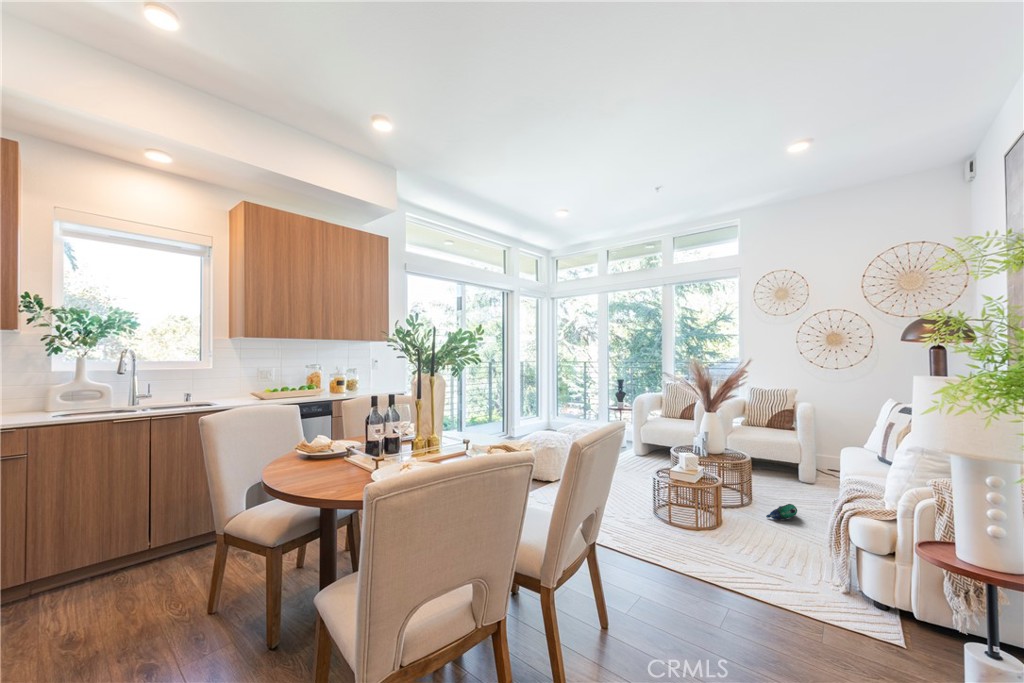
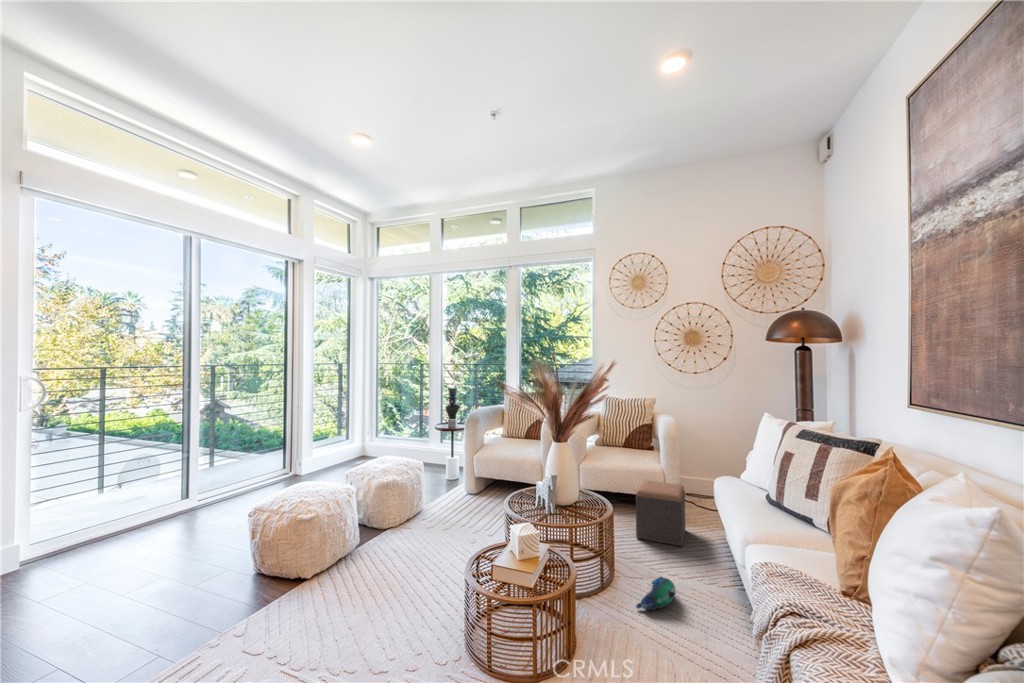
footstool: none [772,449,818,496] -> present [636,480,685,546]

